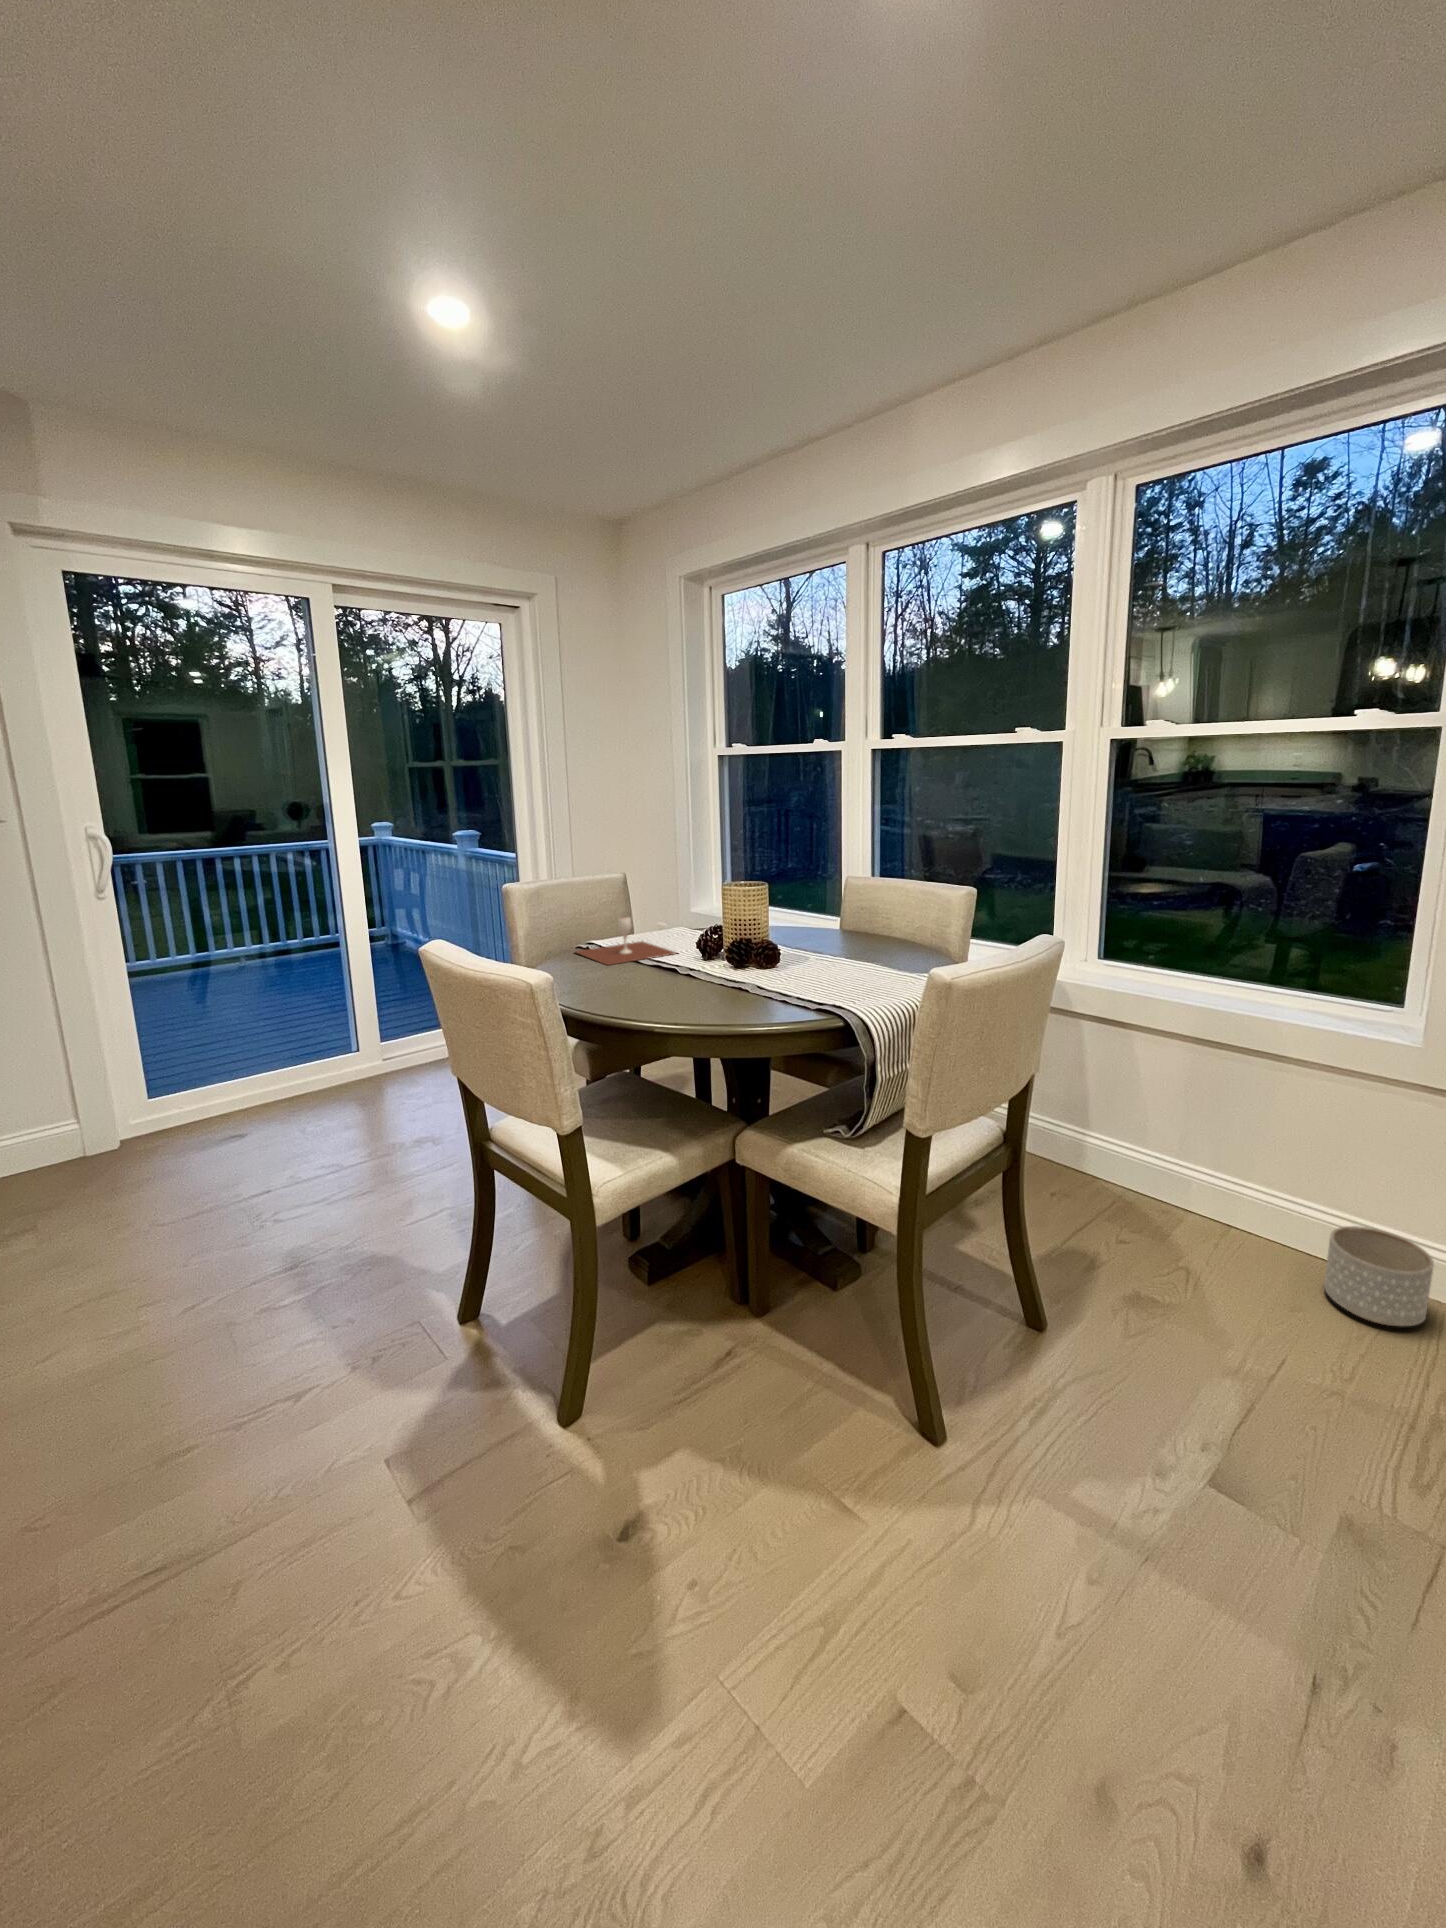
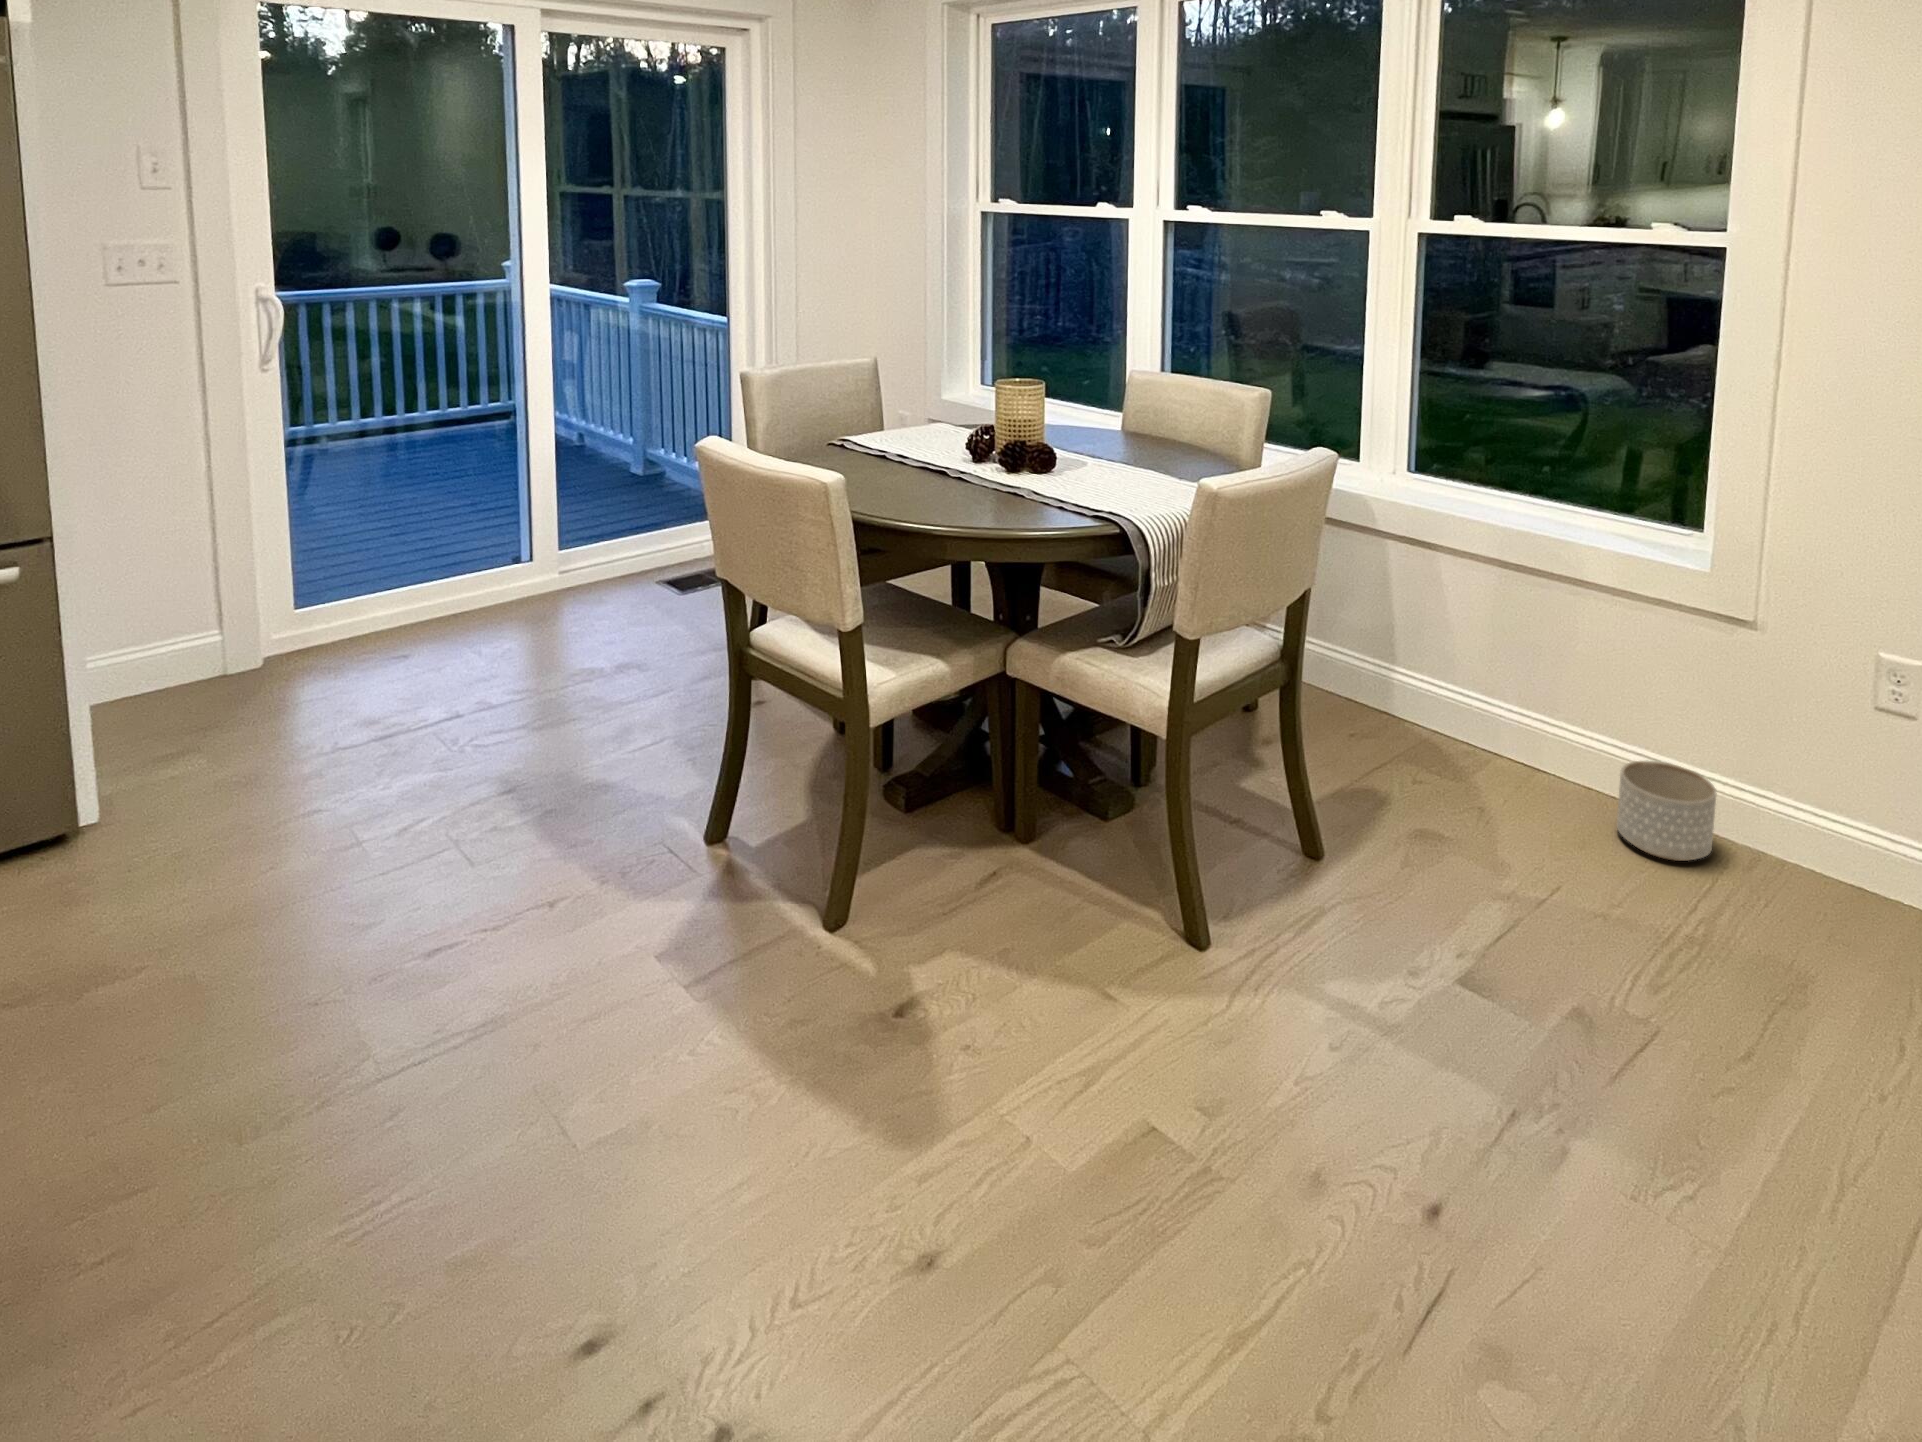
wine glass: present [576,917,677,965] -> none [828,412,946,466]

